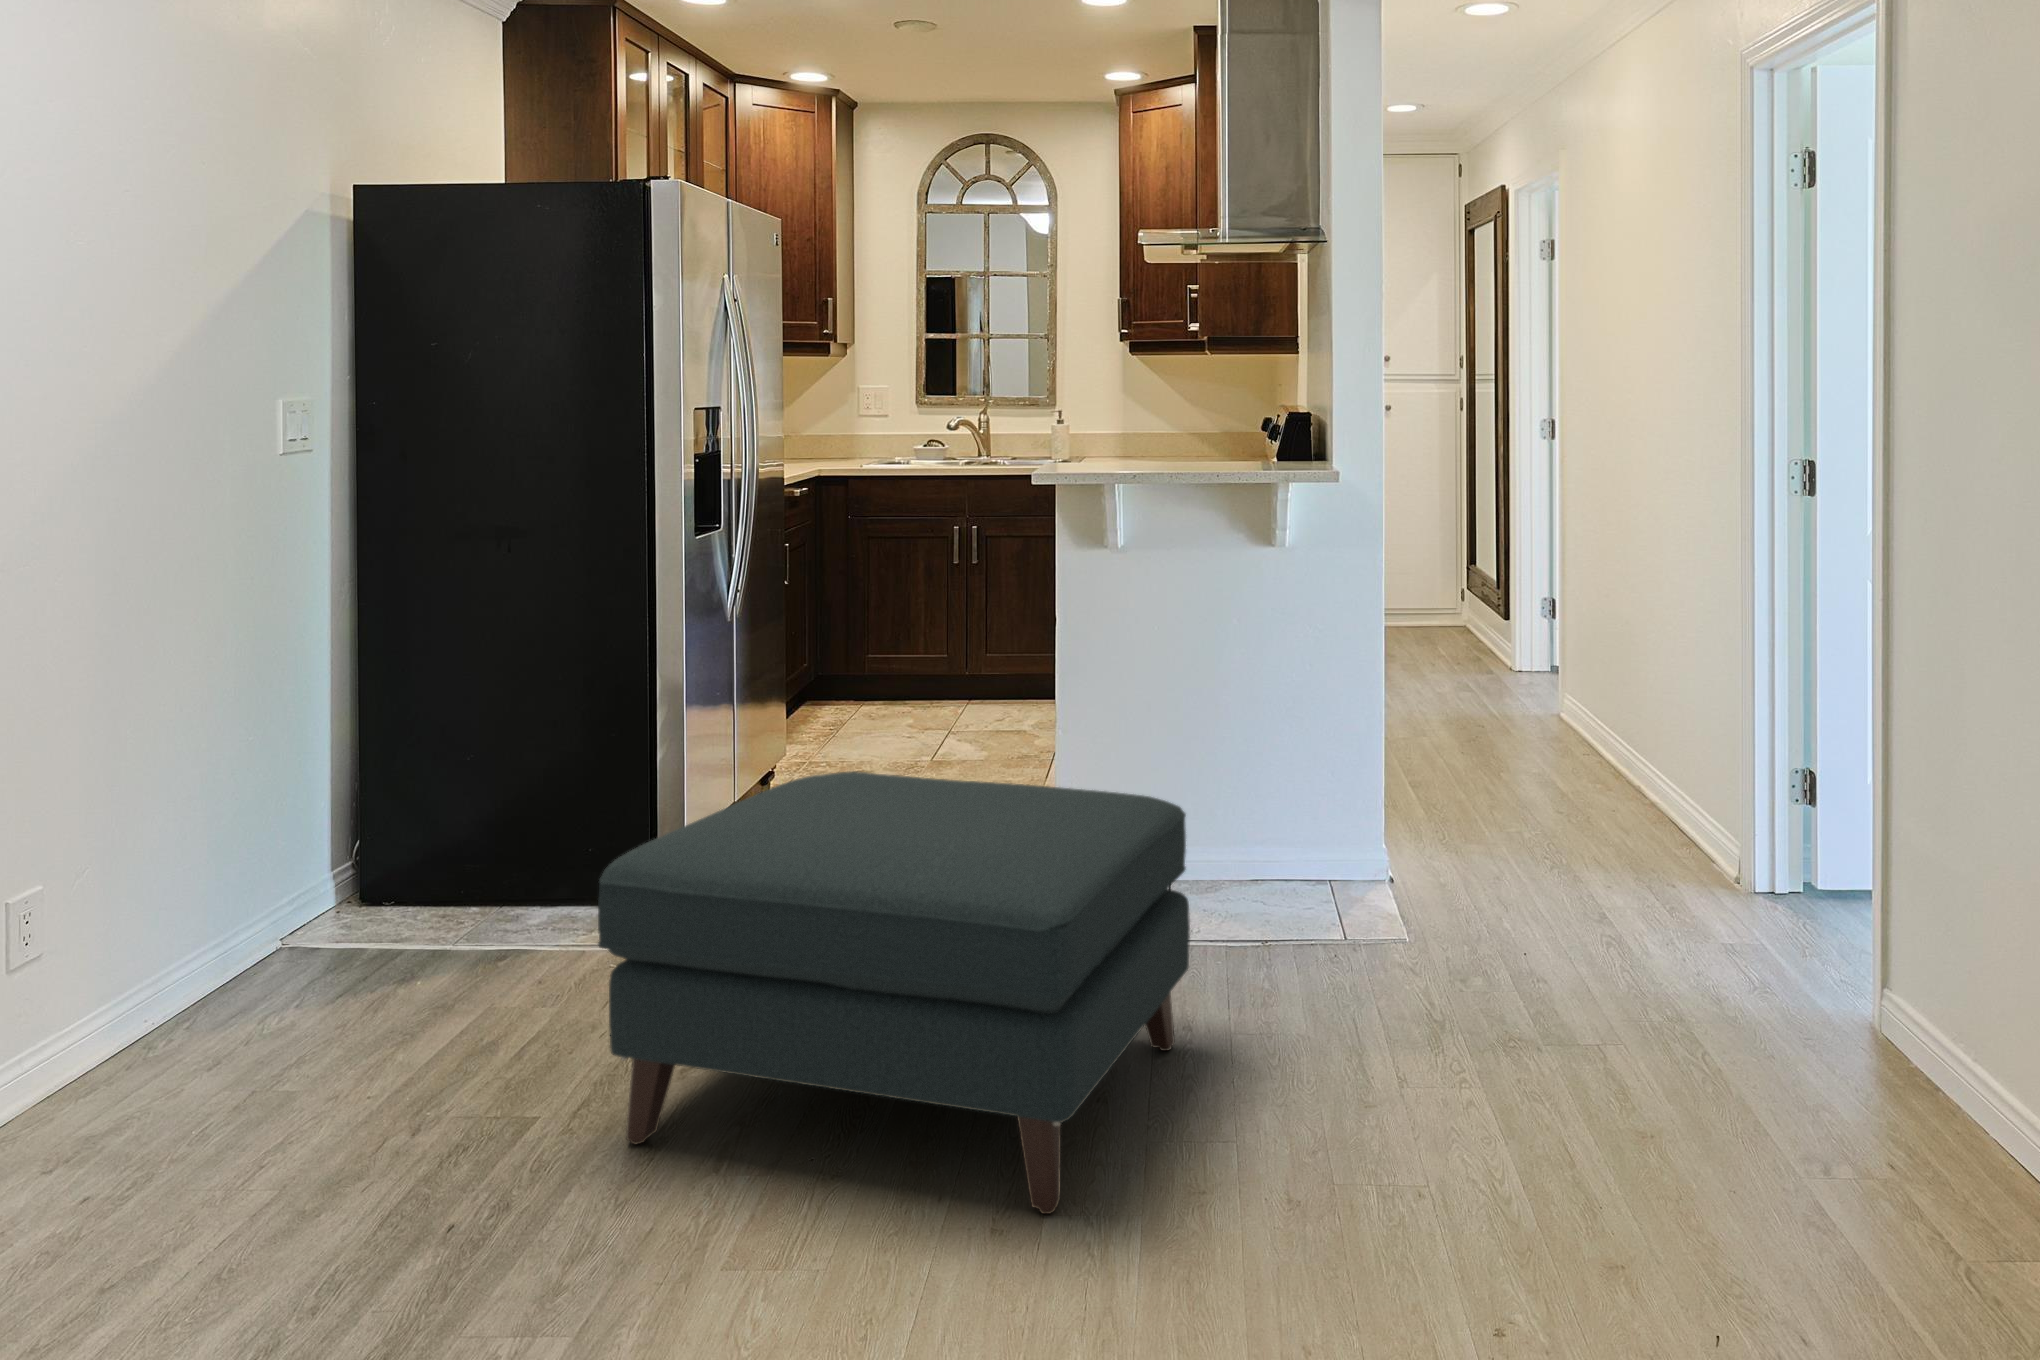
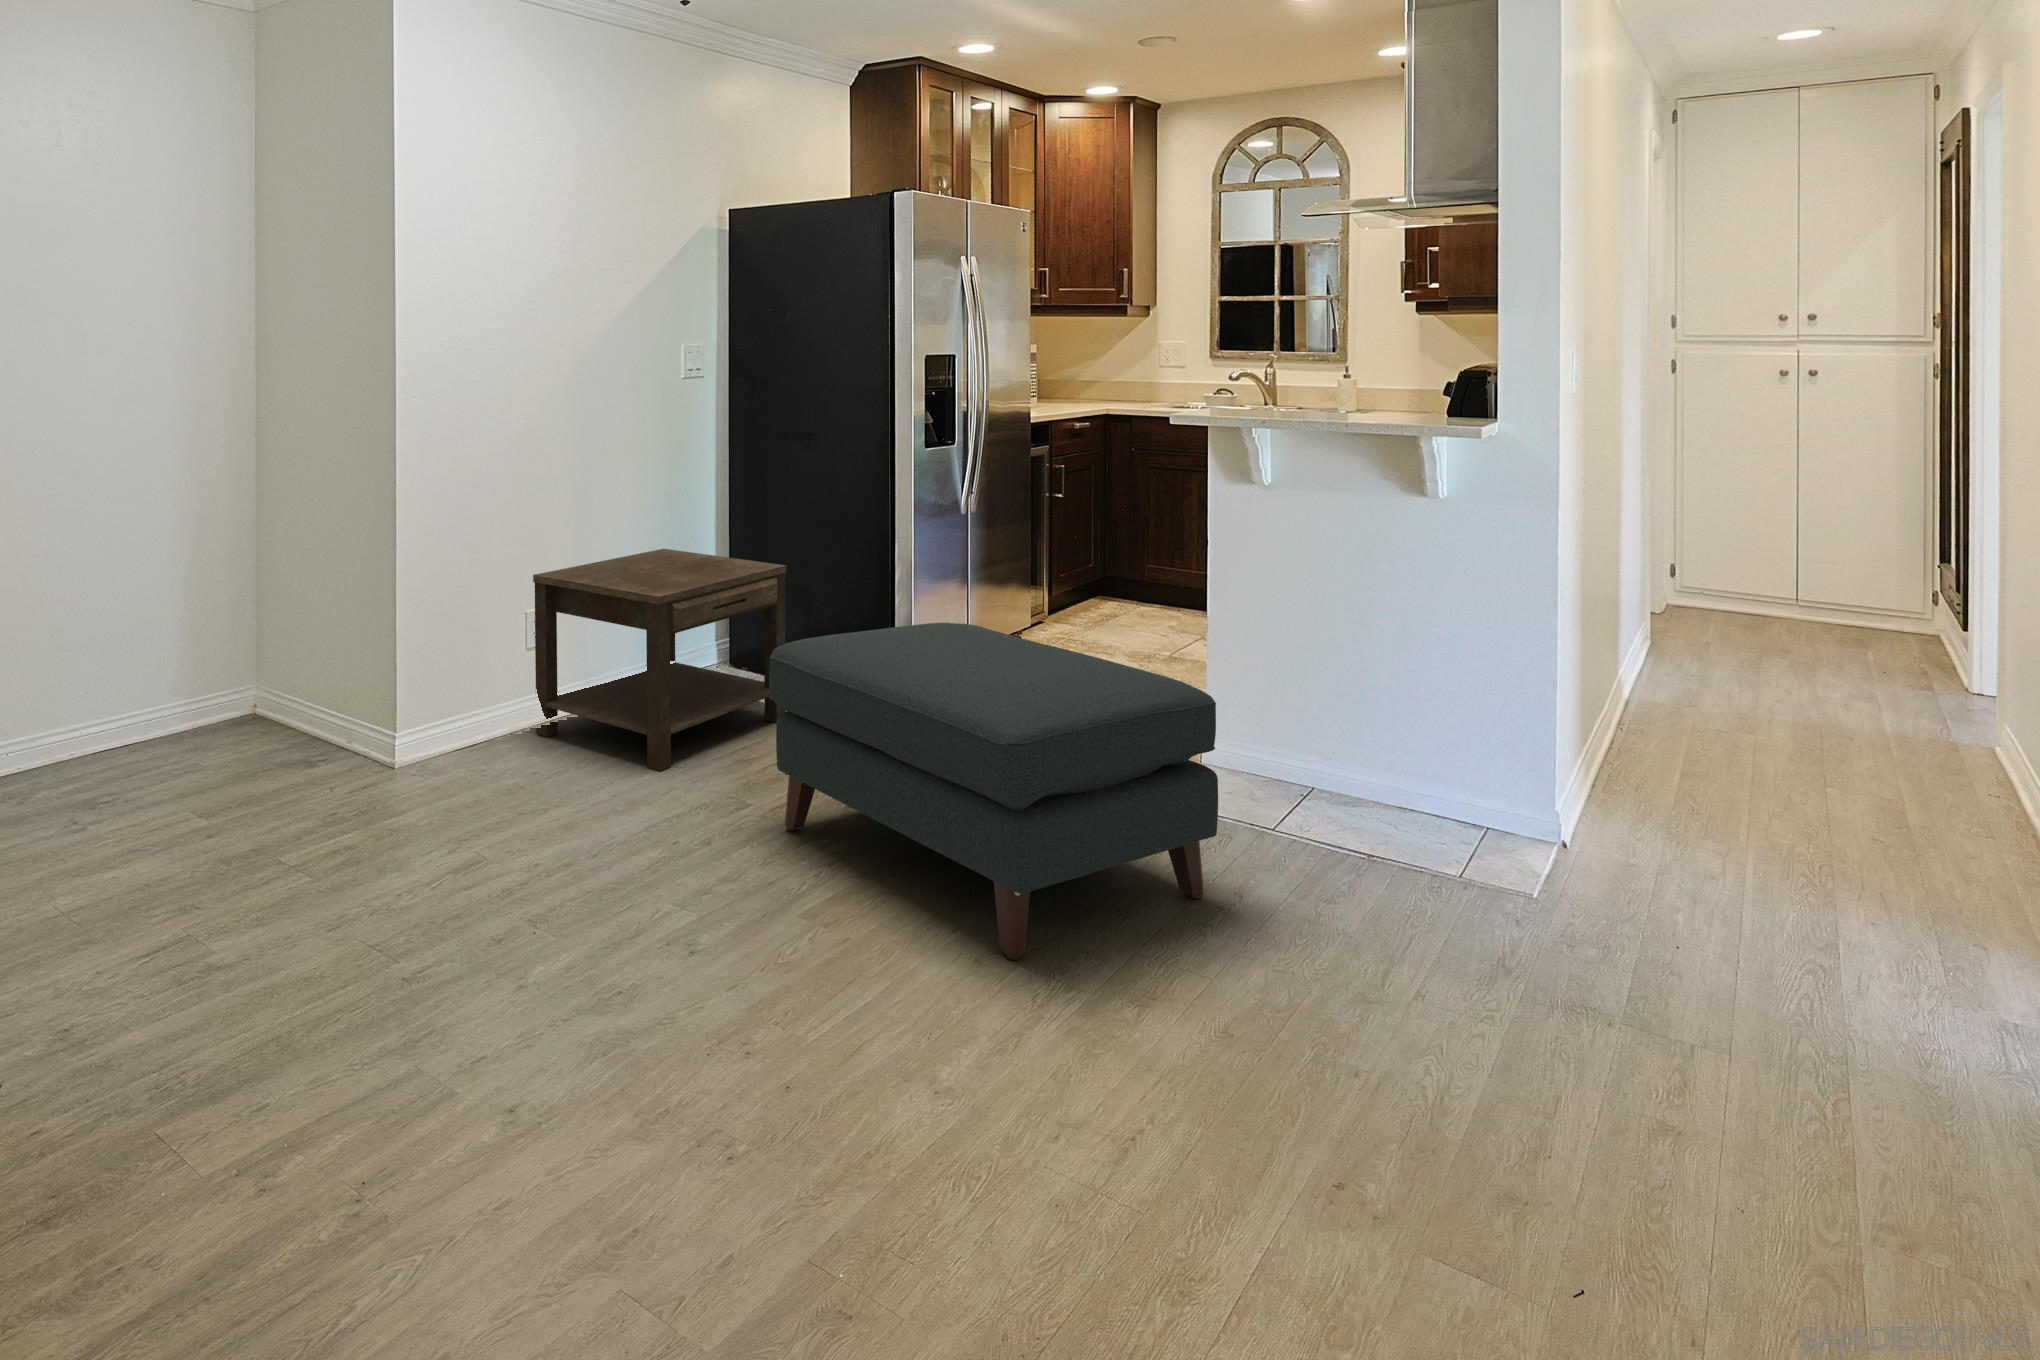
side table: none [18,730,507,1131] -> present [533,549,787,771]

